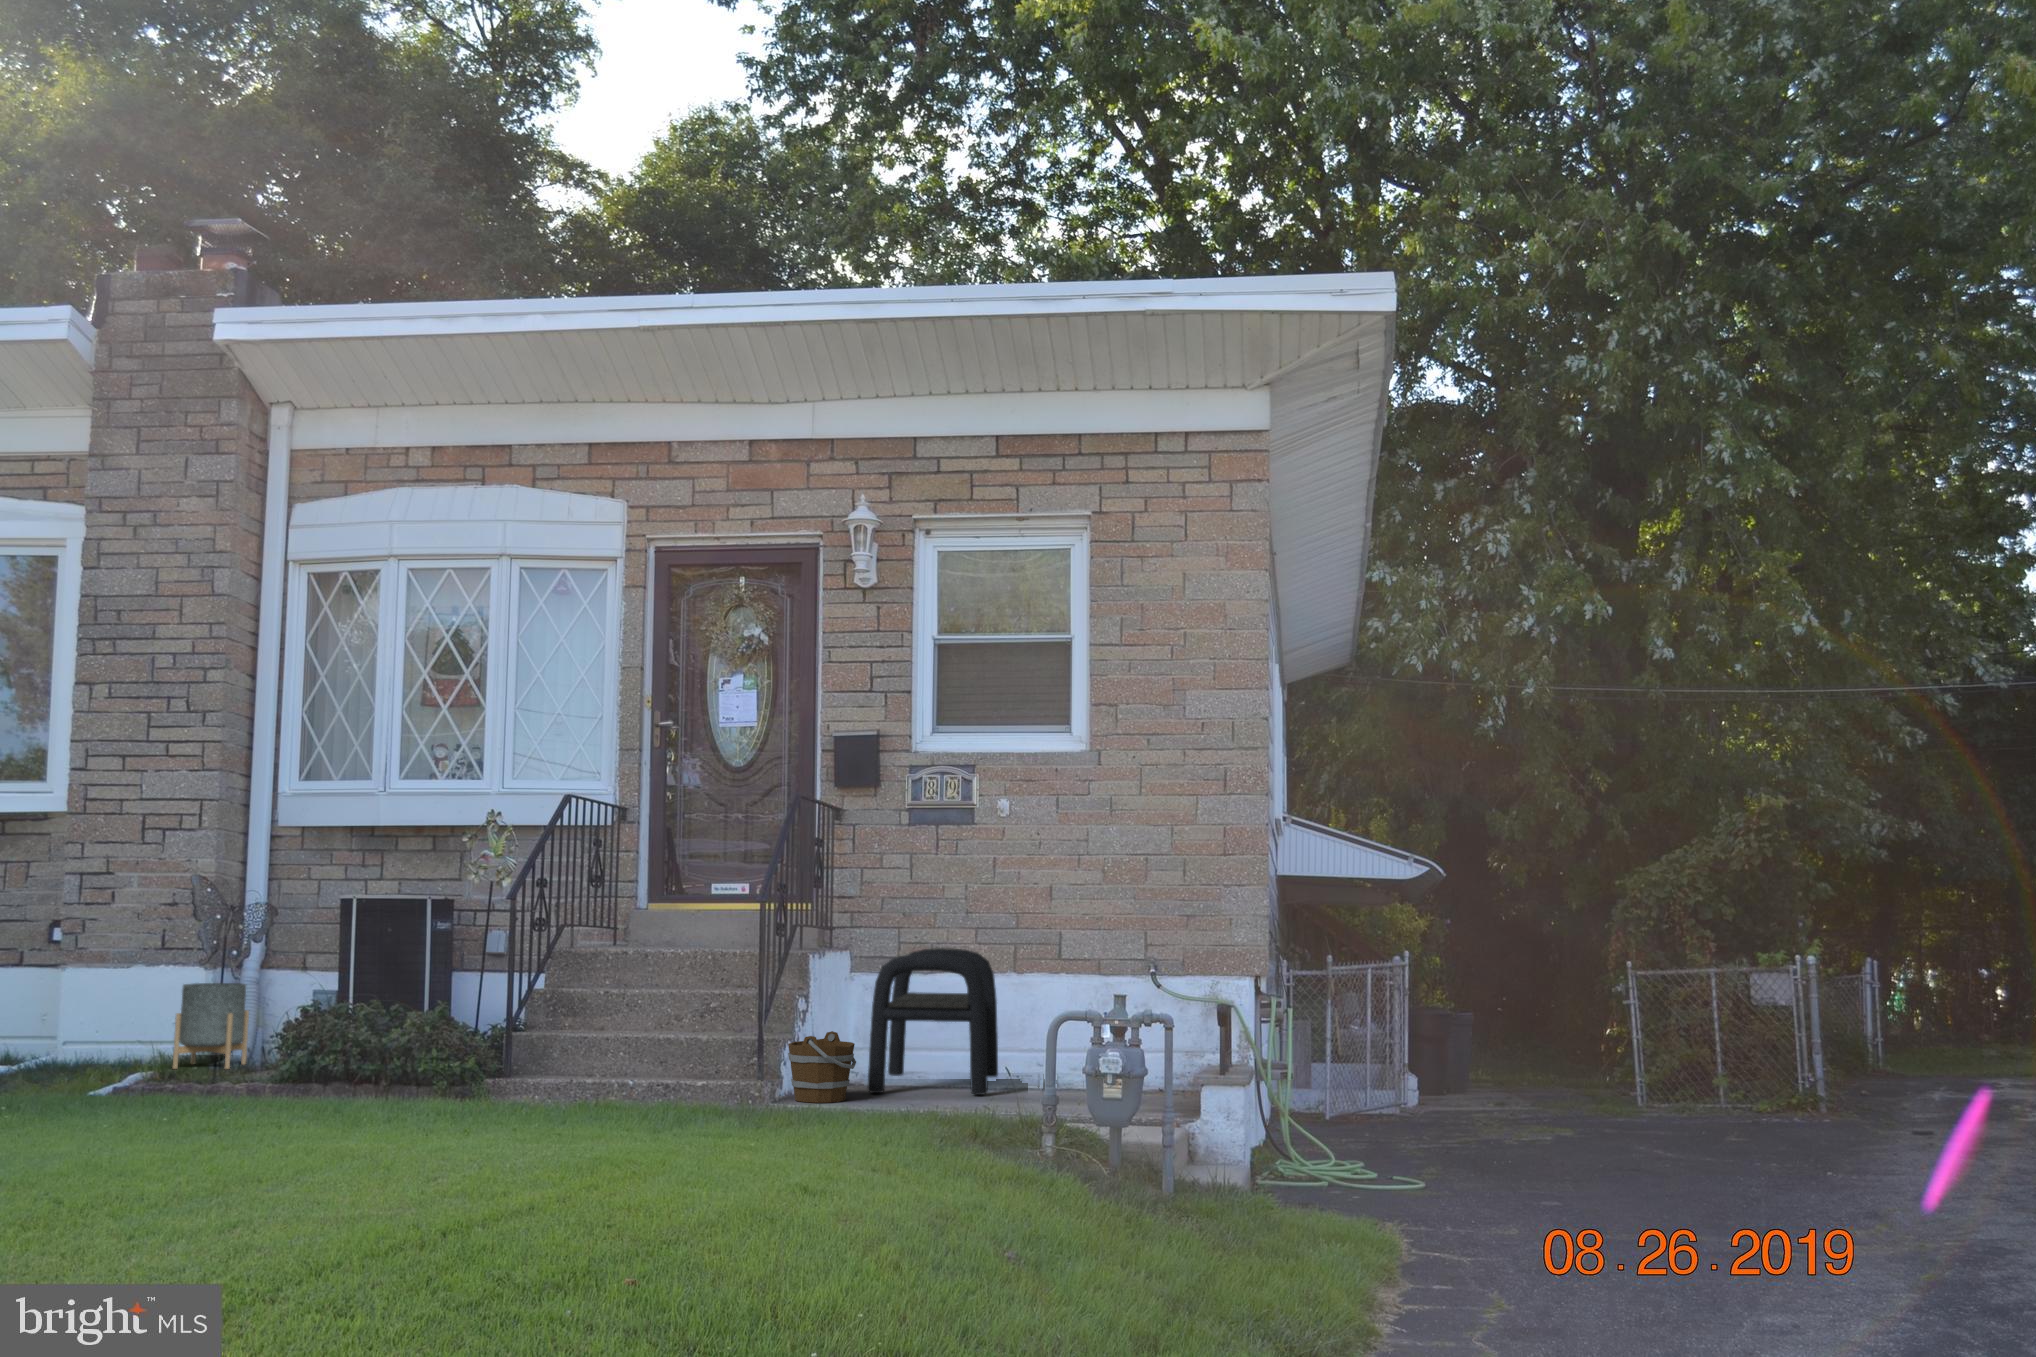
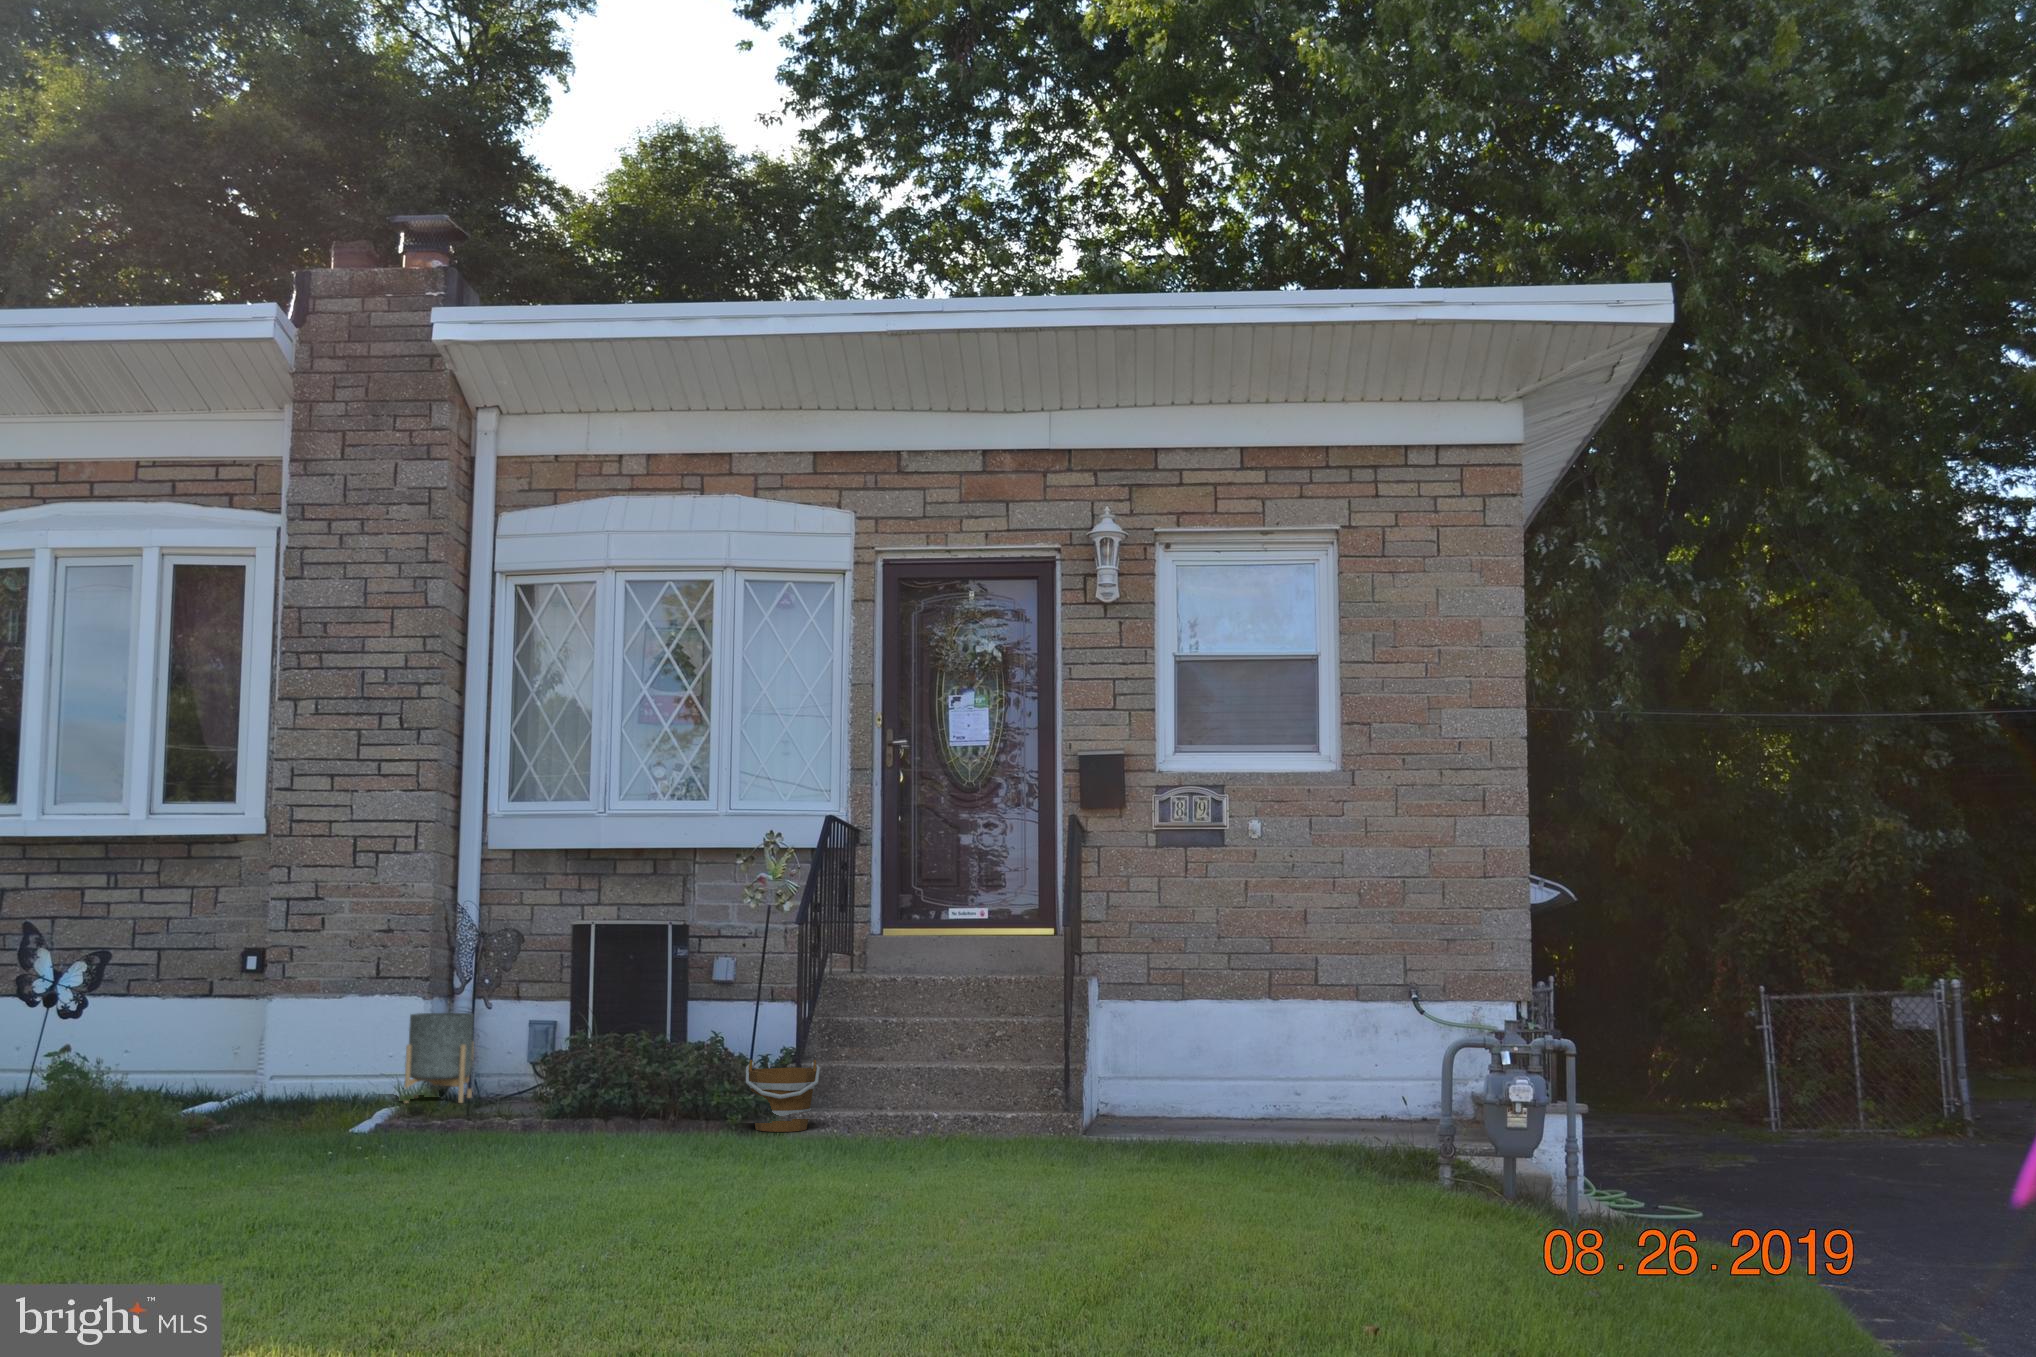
bench: present [867,948,998,1095] -> none [1146,974,1280,1124]
bucket: present [788,1031,856,1103] -> present [746,1060,820,1132]

